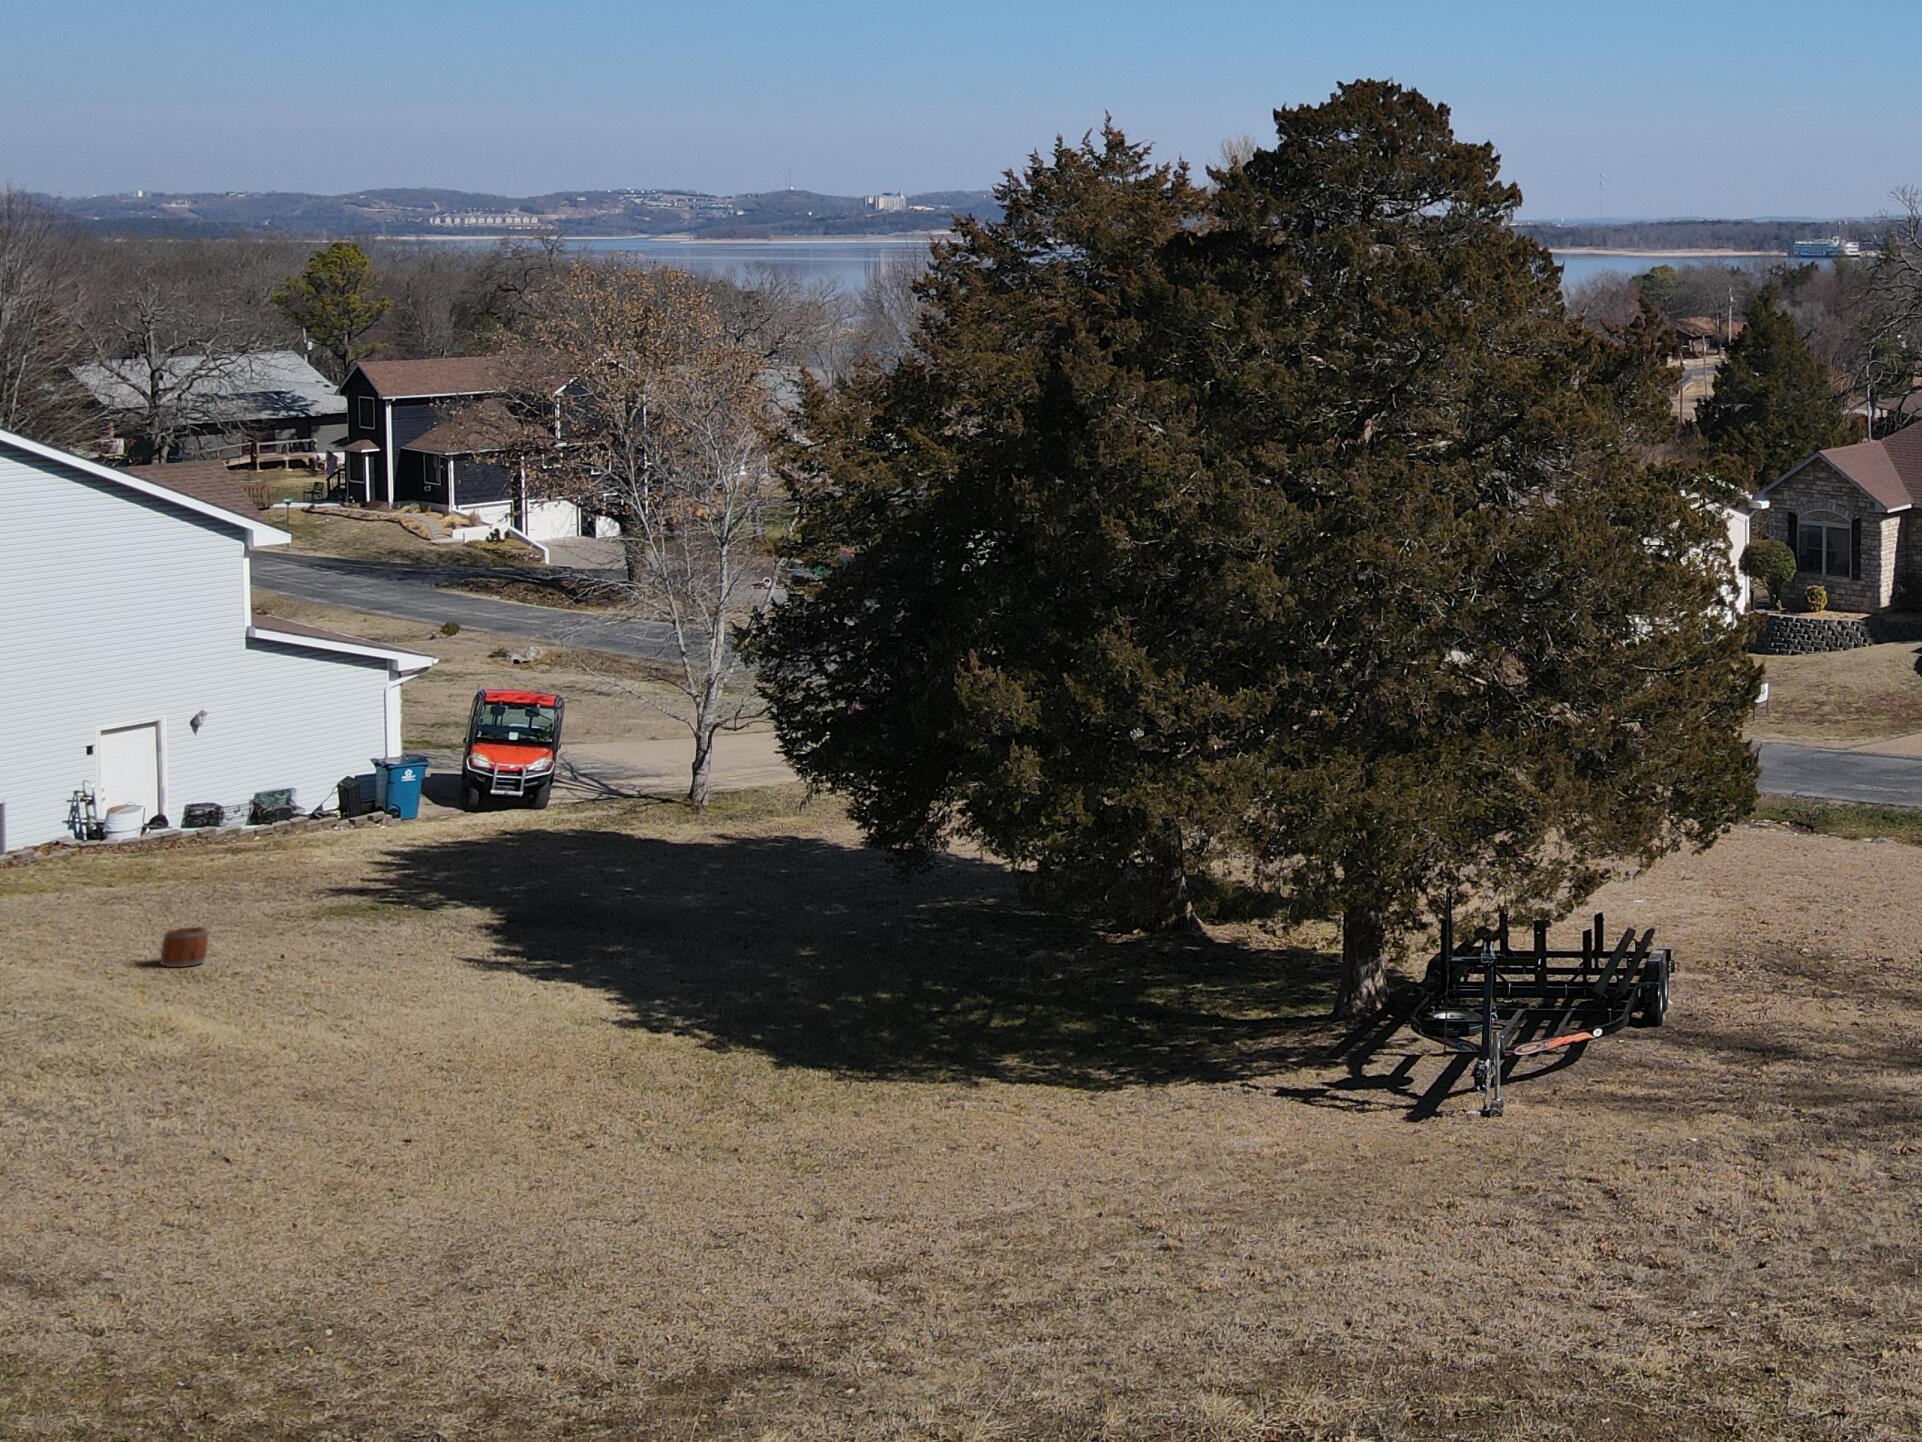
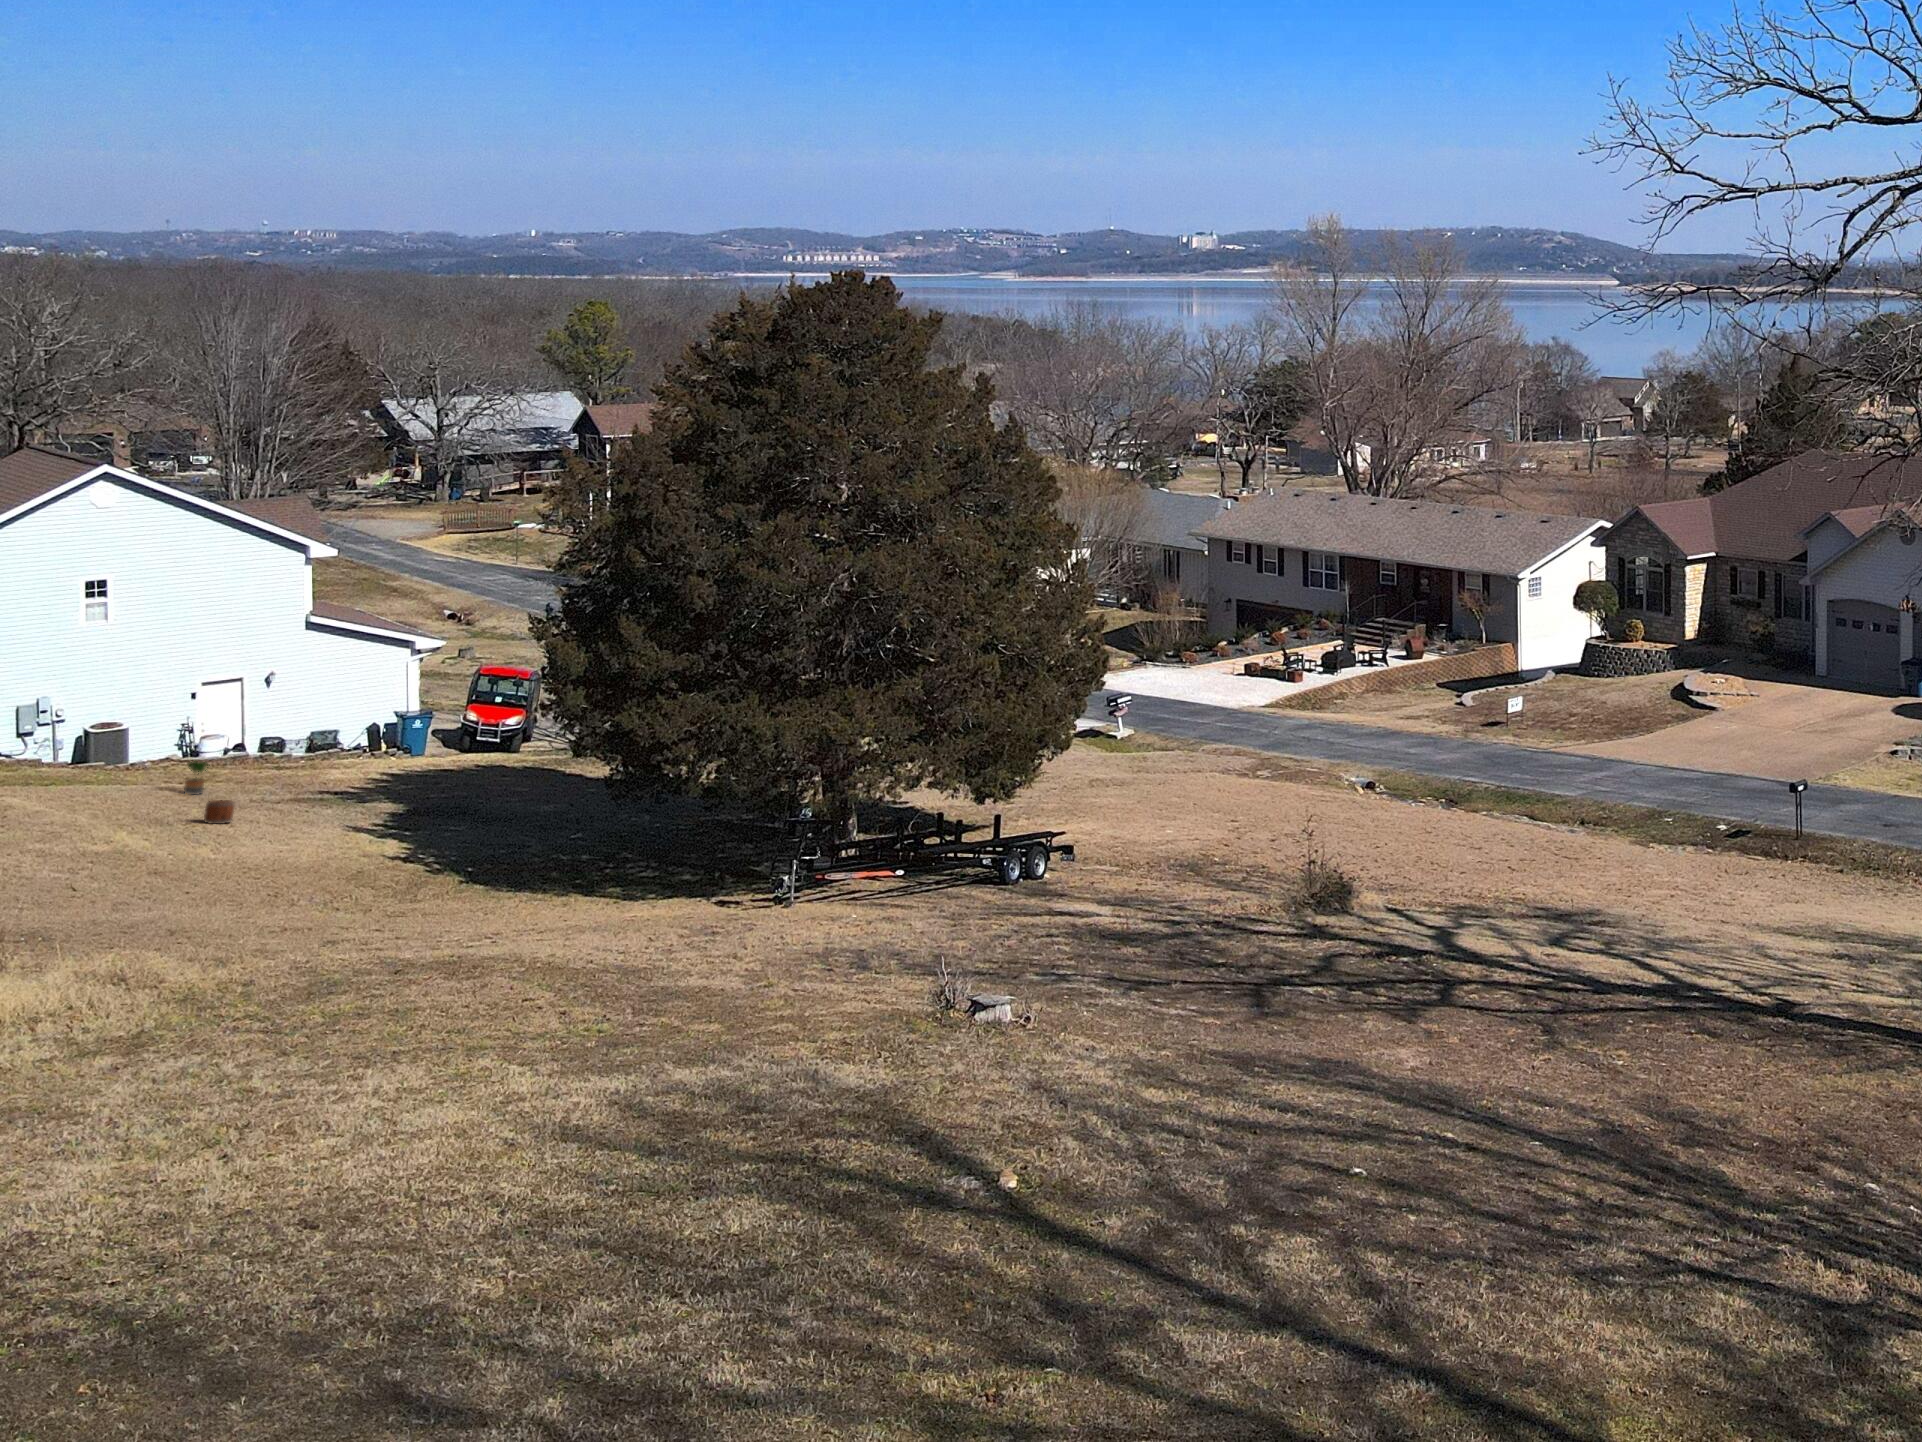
potted tree: none [111,859,153,912] -> present [184,761,210,795]

